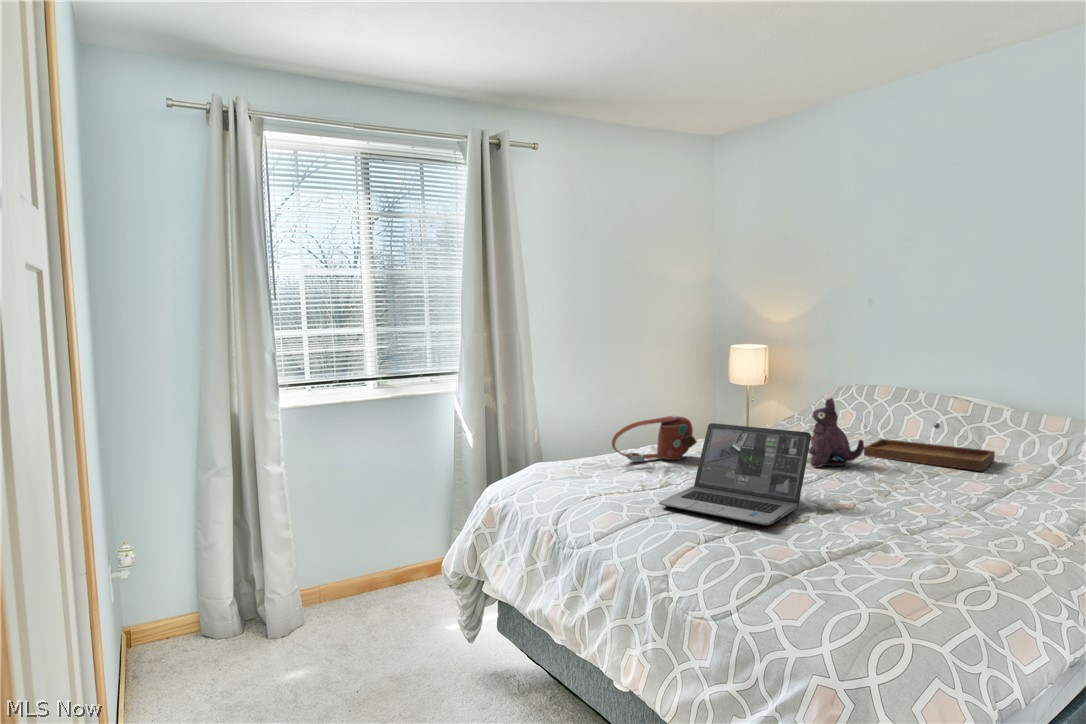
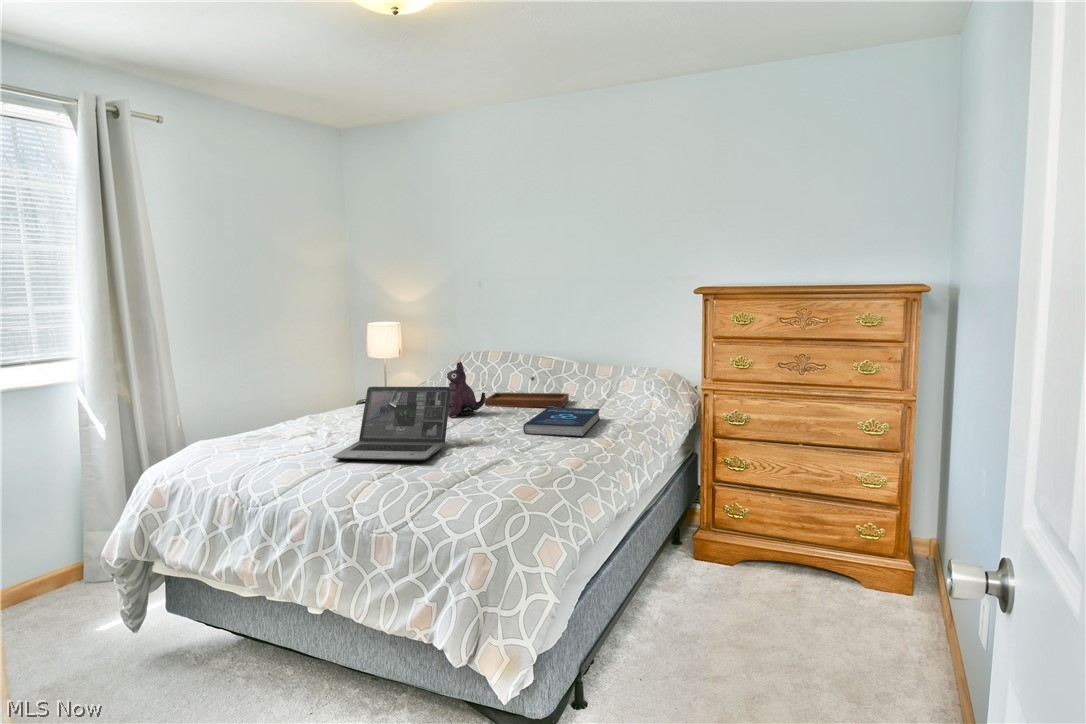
handbag: present [612,416,697,462] -> none [276,385,355,429]
book: none [916,470,1049,524] -> present [523,407,600,437]

